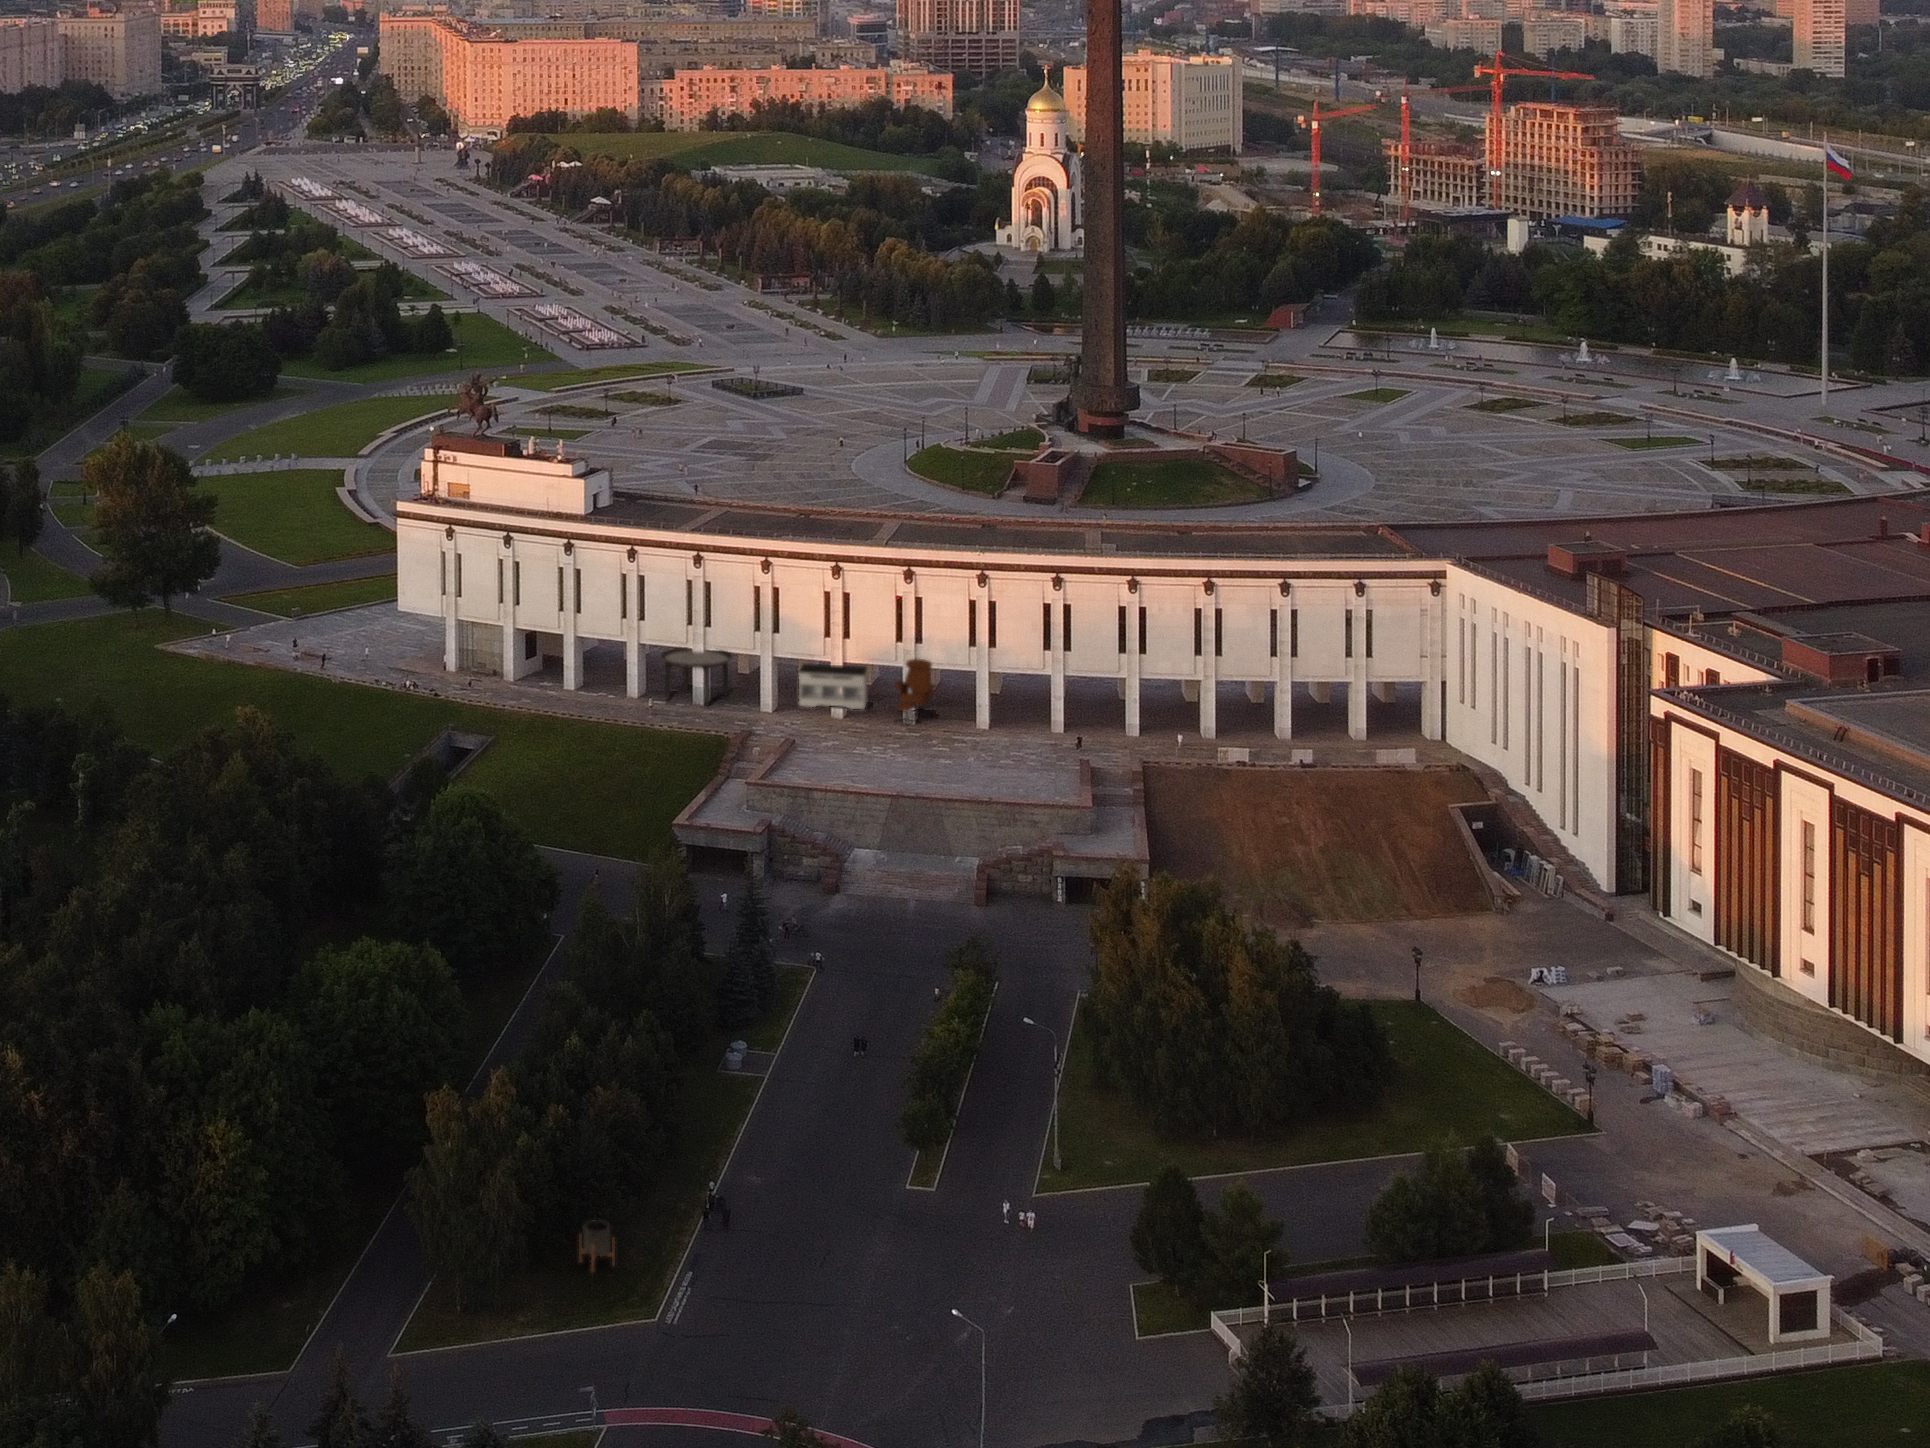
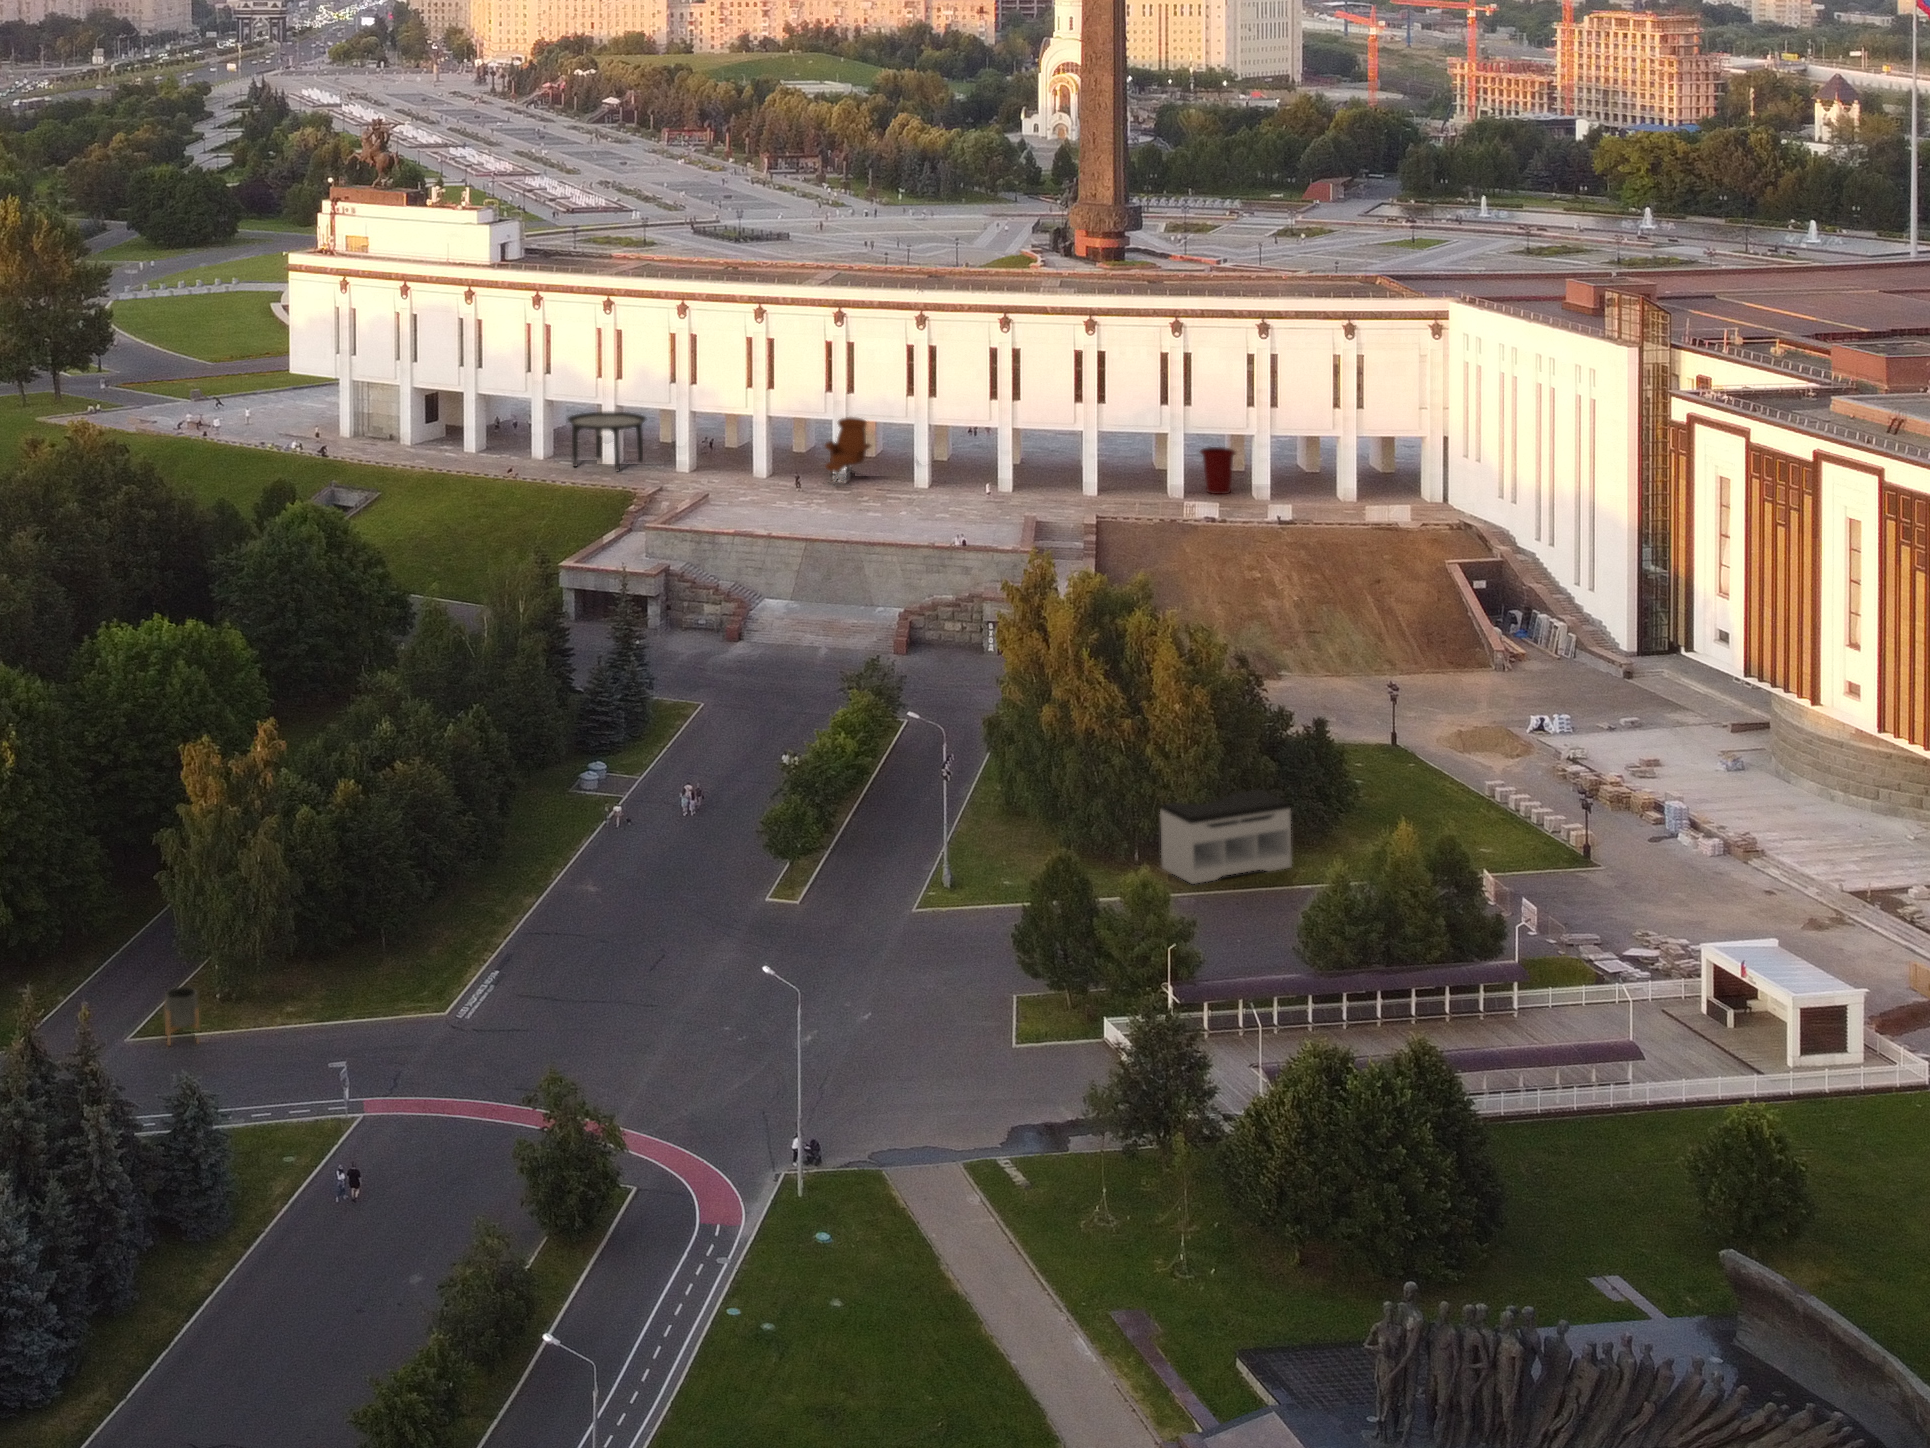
bench: present [799,663,868,709] -> present [1160,790,1292,884]
waste bin: none [1227,690,1260,733] -> present [1200,447,1235,494]
planter: present [579,1221,615,1271] -> present [164,987,199,1045]

